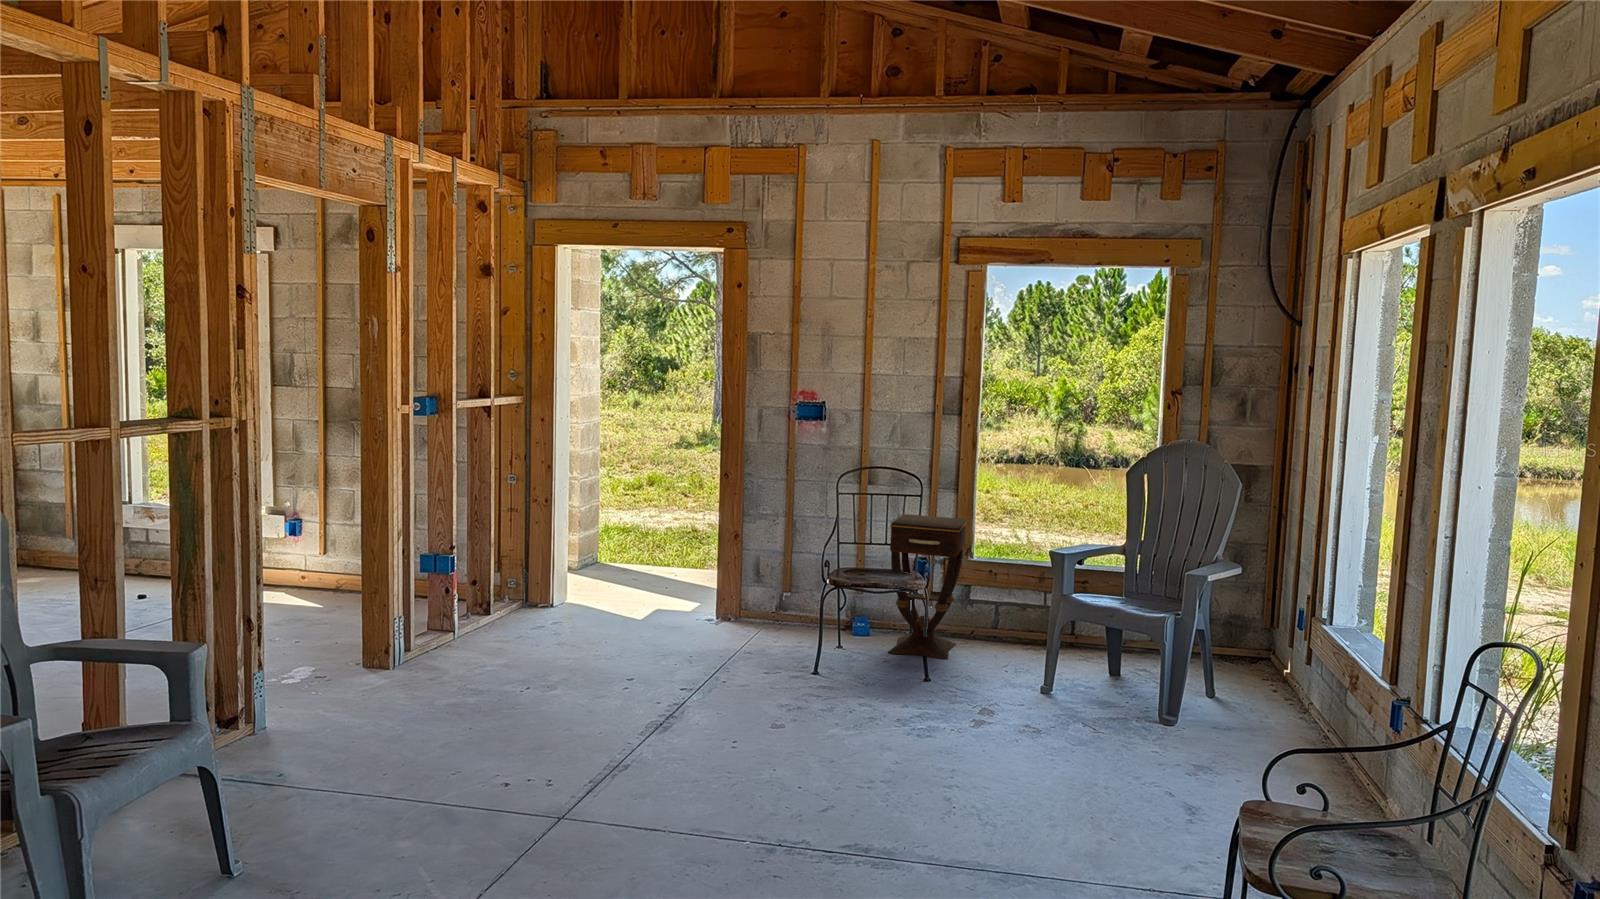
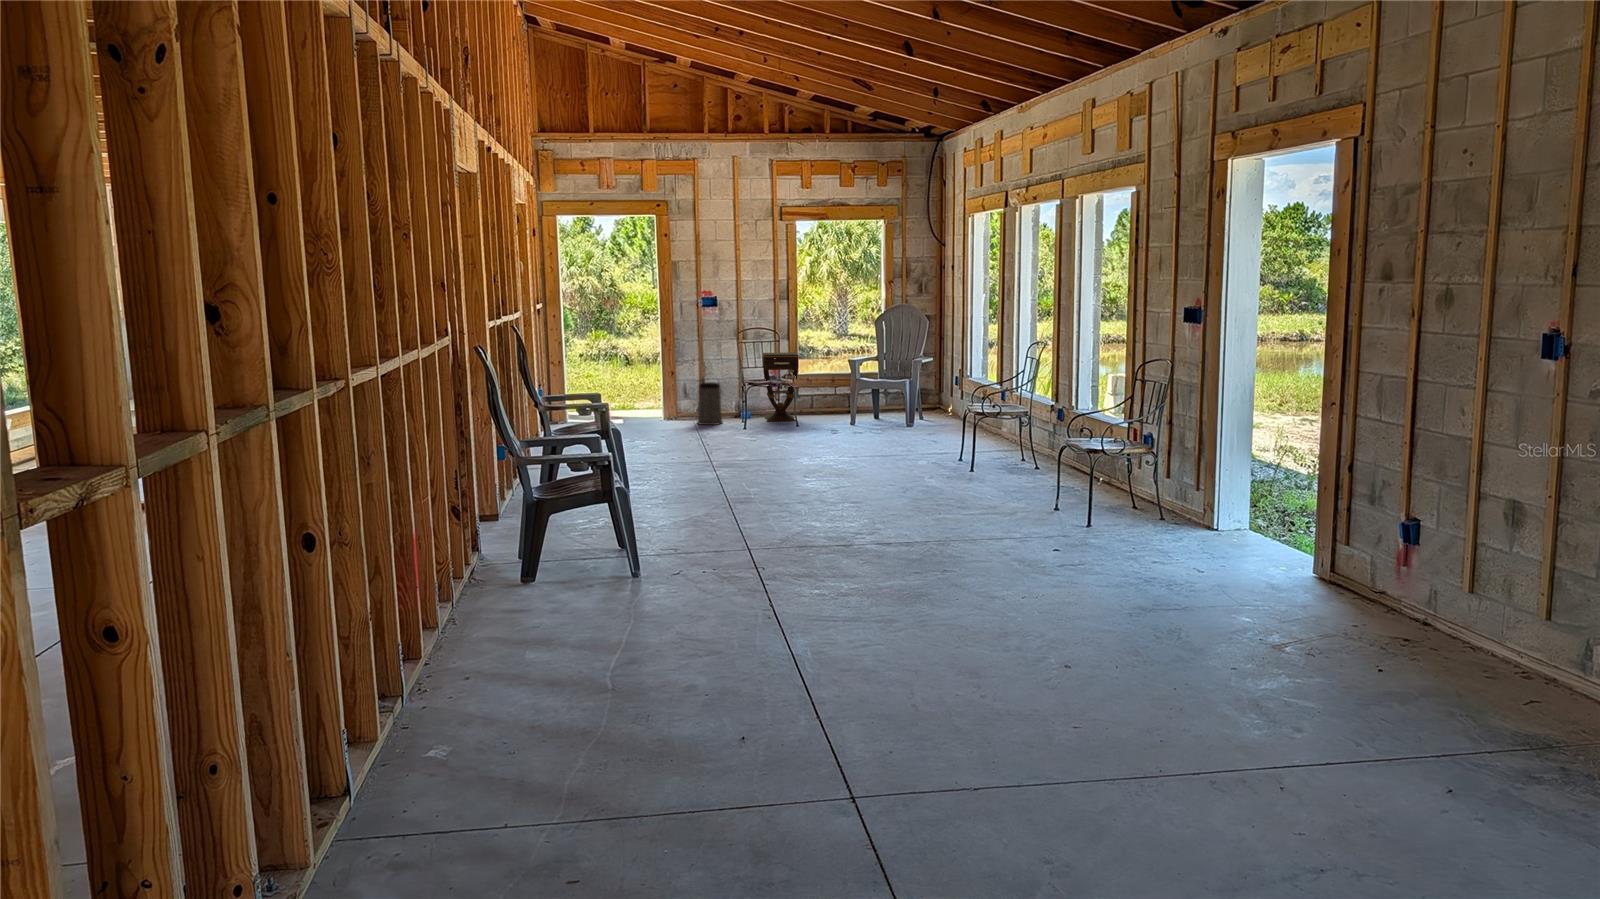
watering can: none [754,547,804,649] -> present [697,377,723,425]

